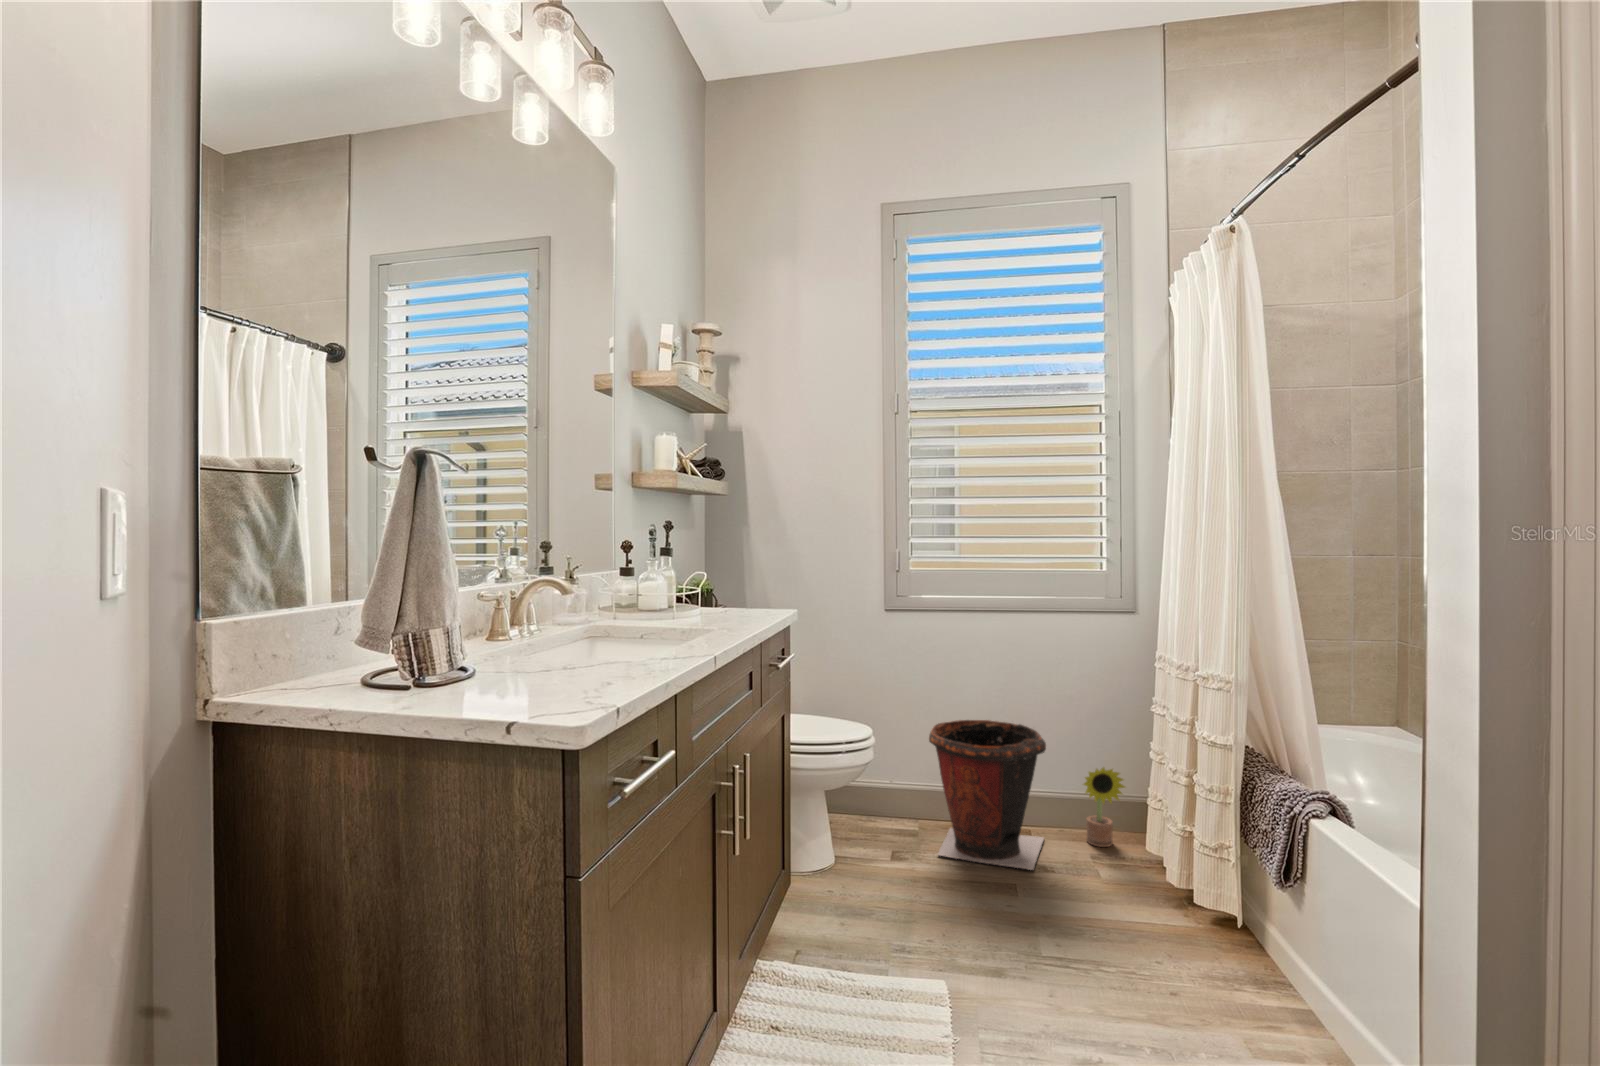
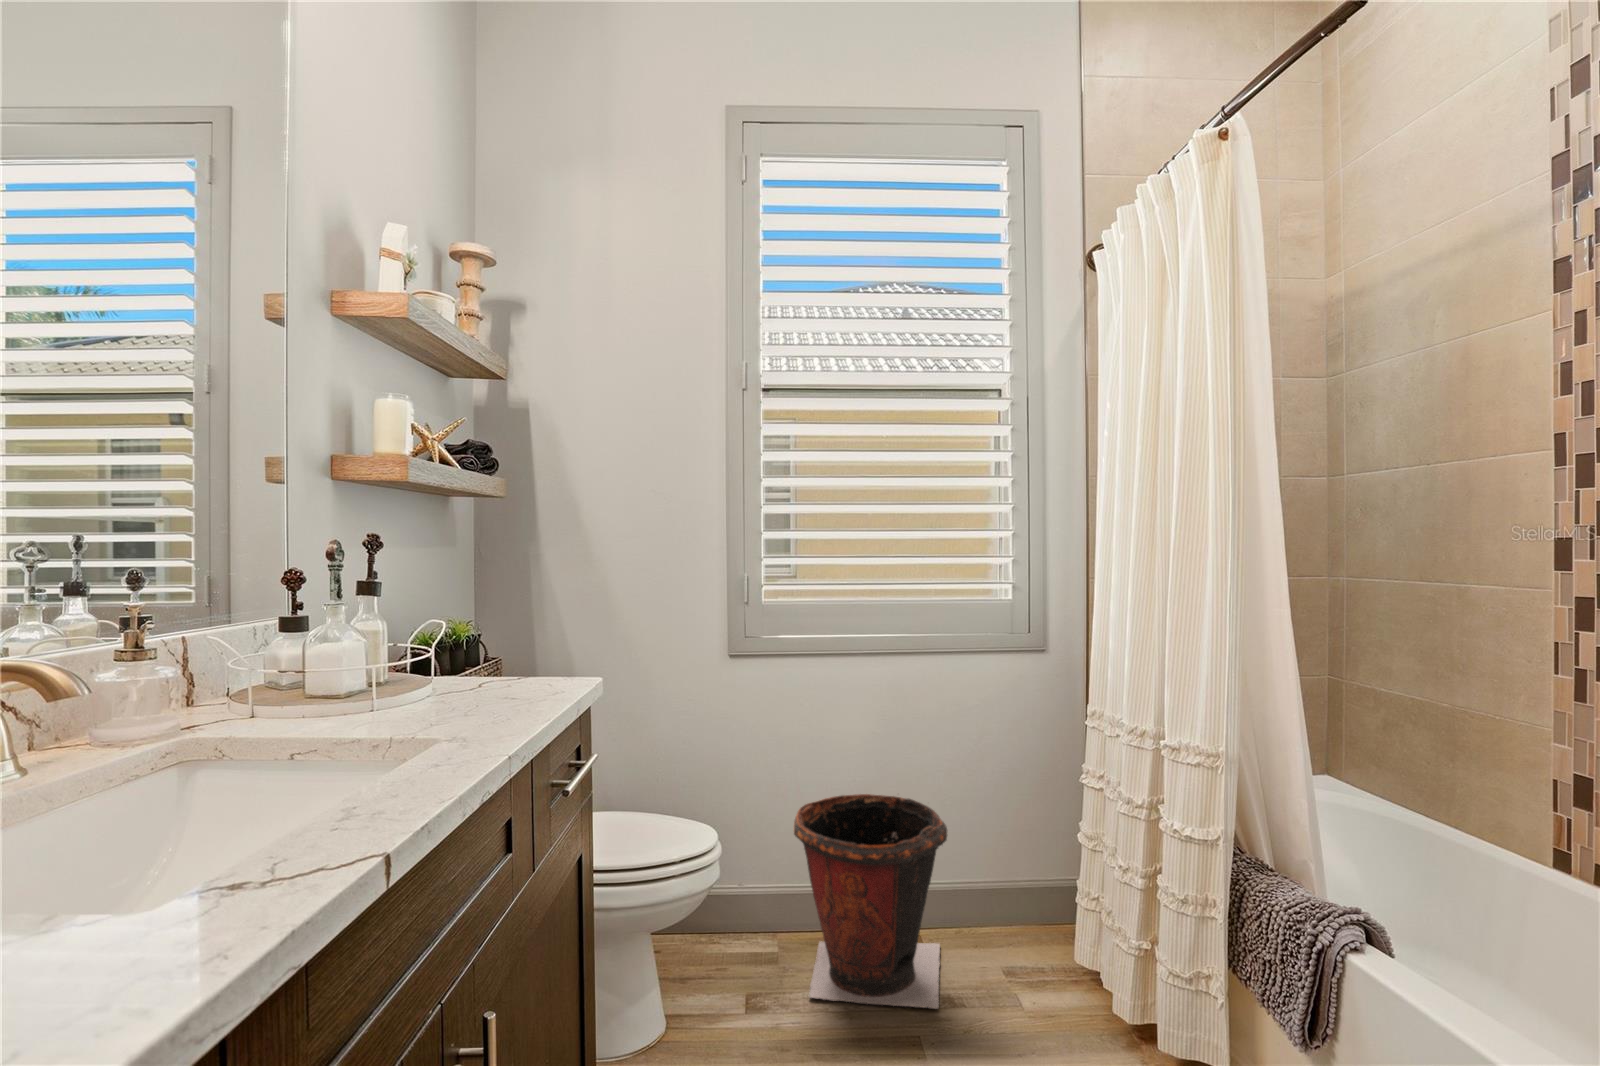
decorative plant: present [1084,768,1125,847] -> none [989,848,1043,951]

